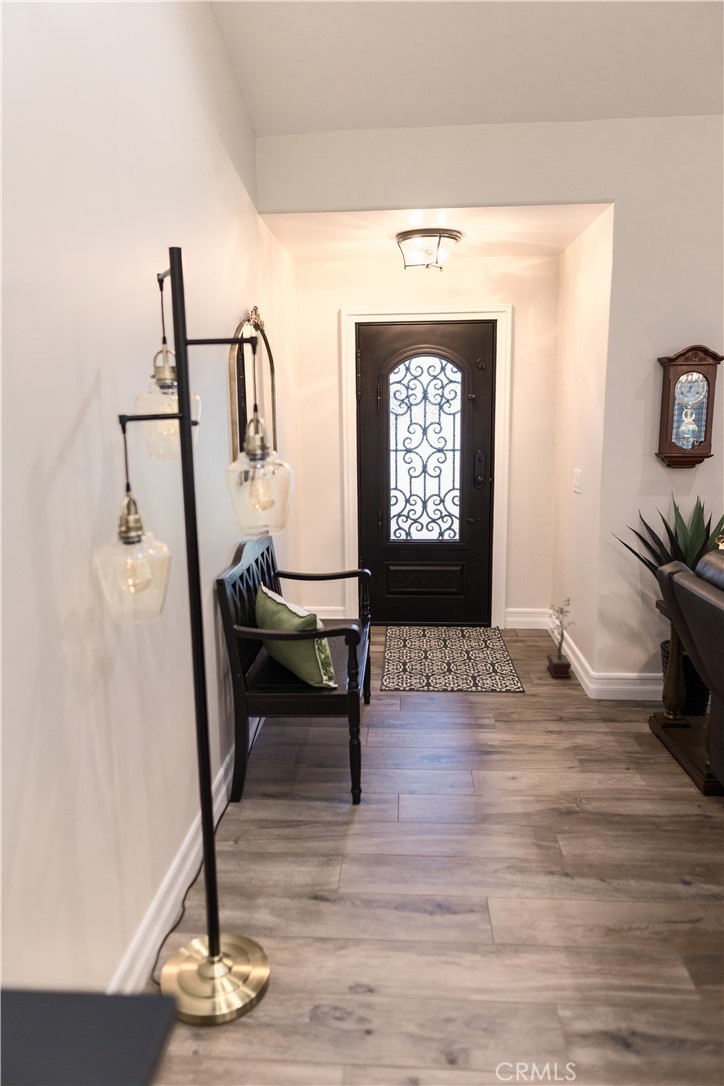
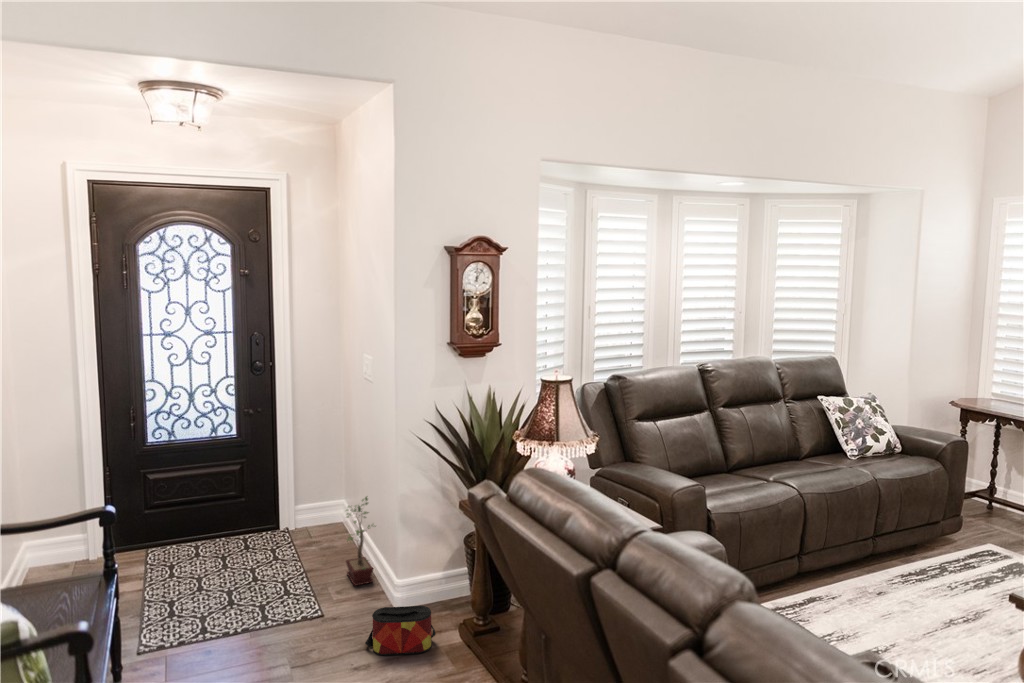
bag: none [559,689,625,734] -> present [365,605,436,656]

